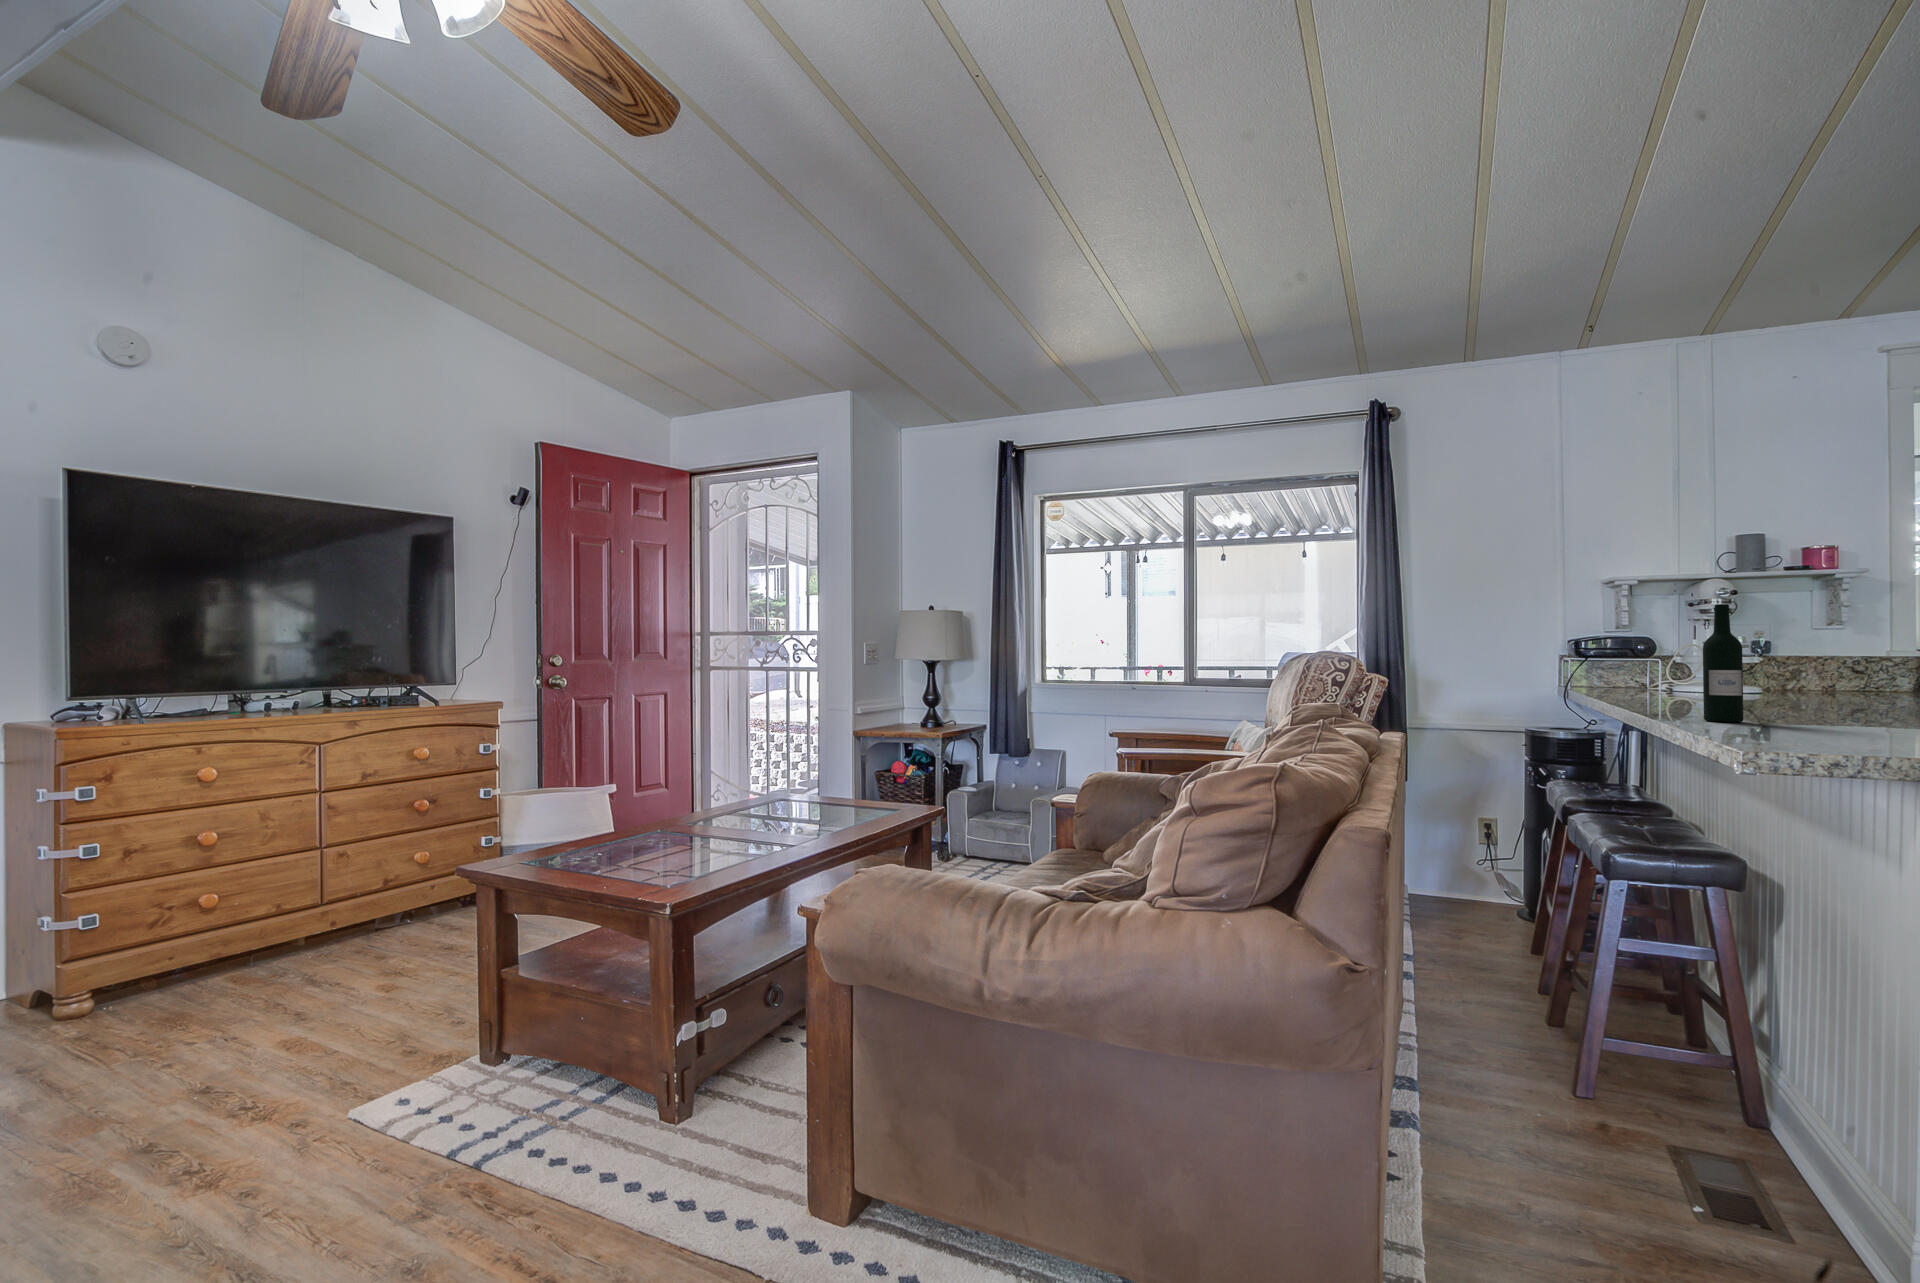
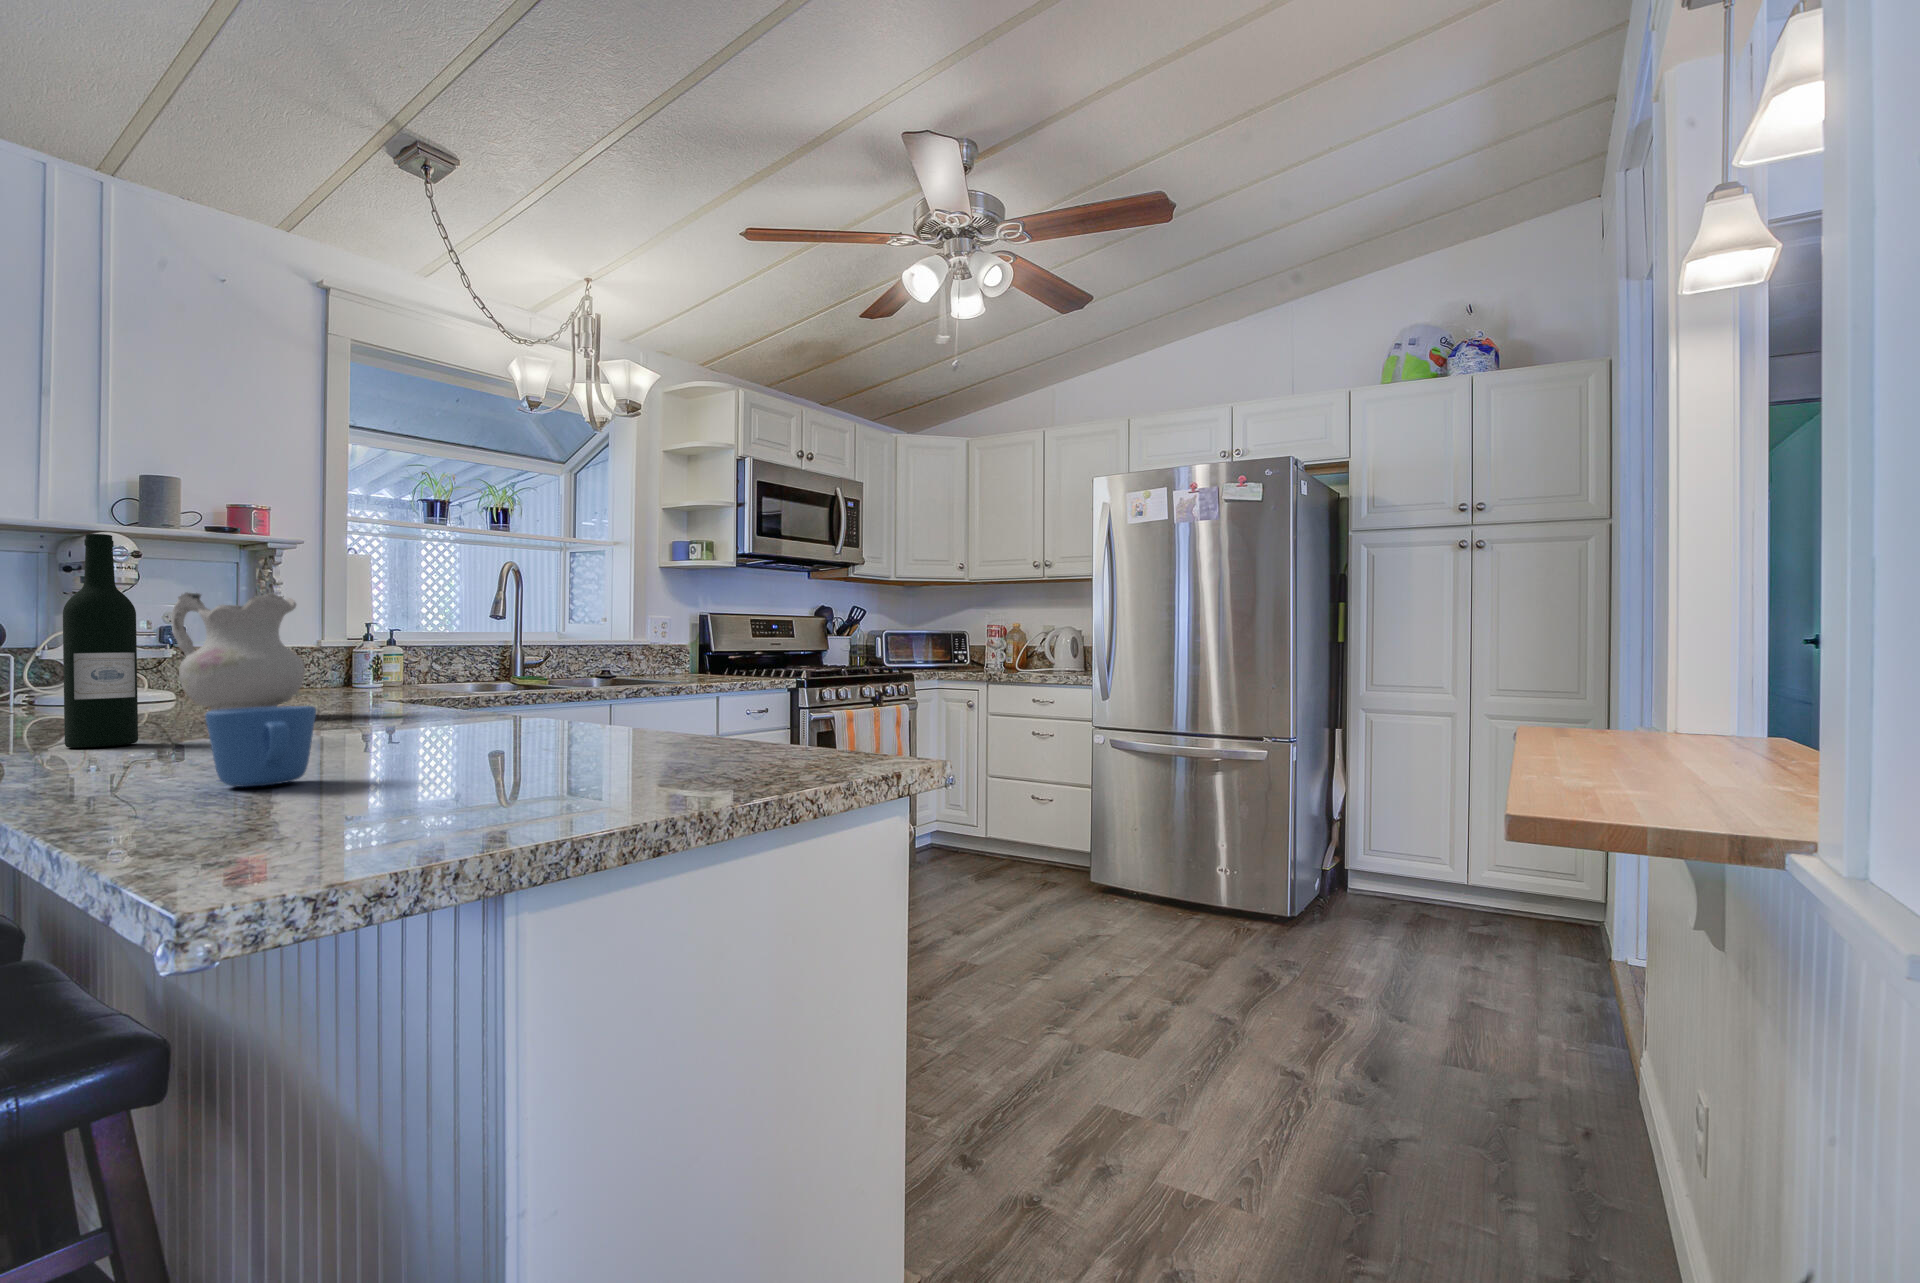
ceramic pitcher: none [1761,626,1863,714] -> present [171,593,305,711]
mug: none [1784,709,1850,751] -> present [205,706,316,787]

